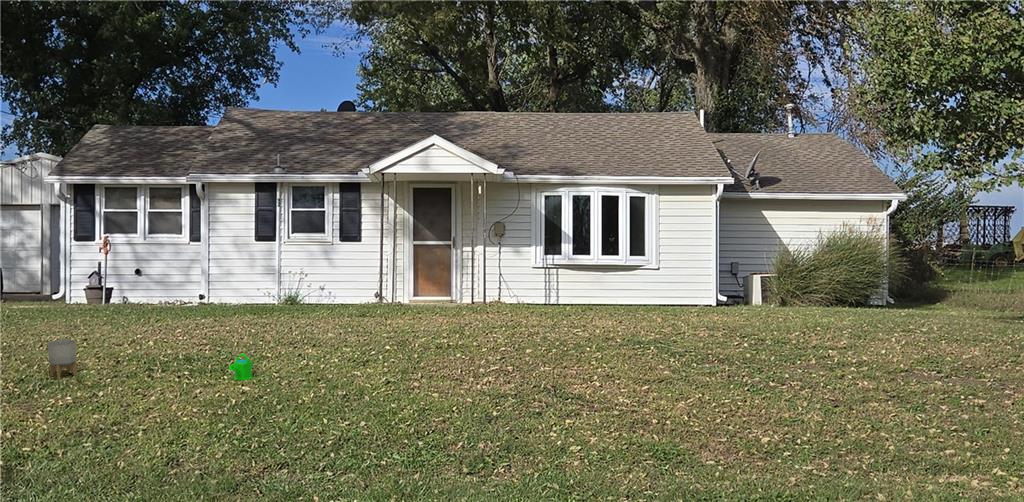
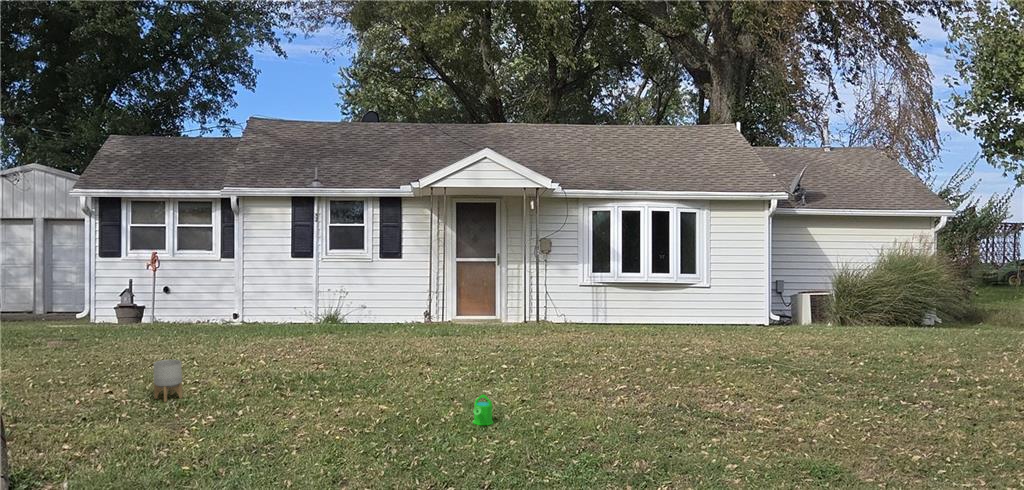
watering can: present [229,353,253,380] -> present [473,395,493,425]

